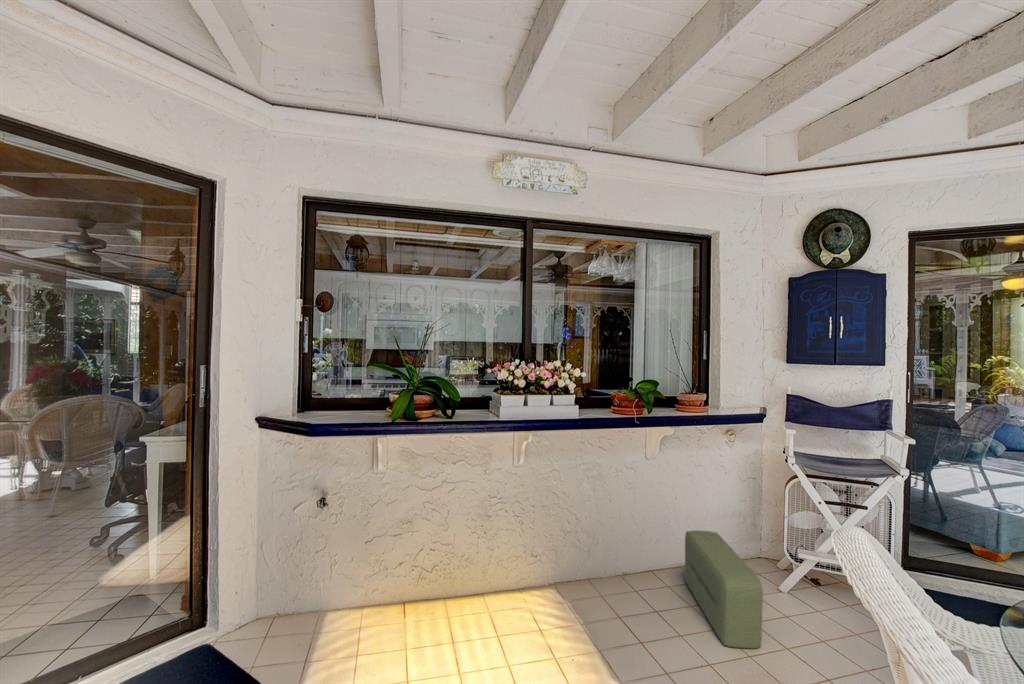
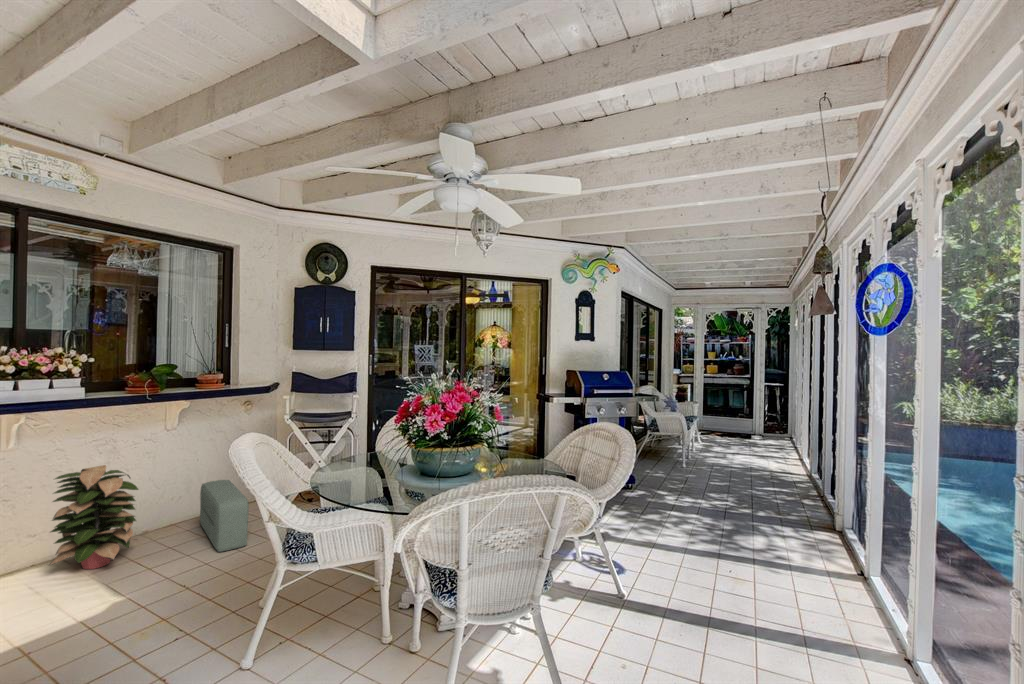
decorative plant: none [552,495,631,617] -> present [49,465,138,569]

